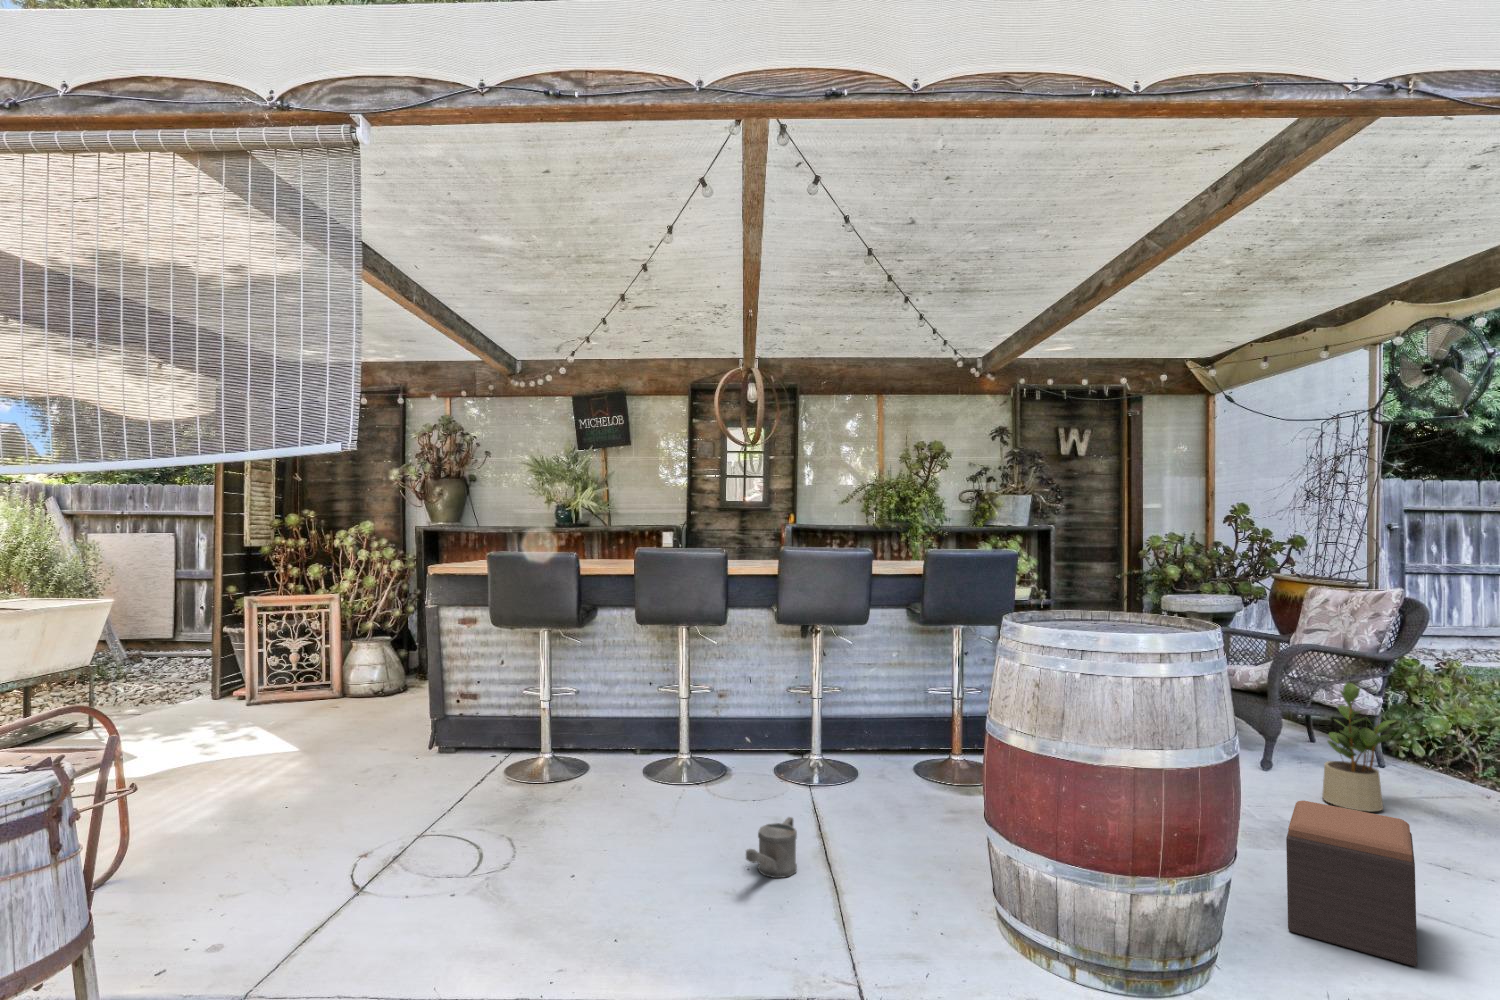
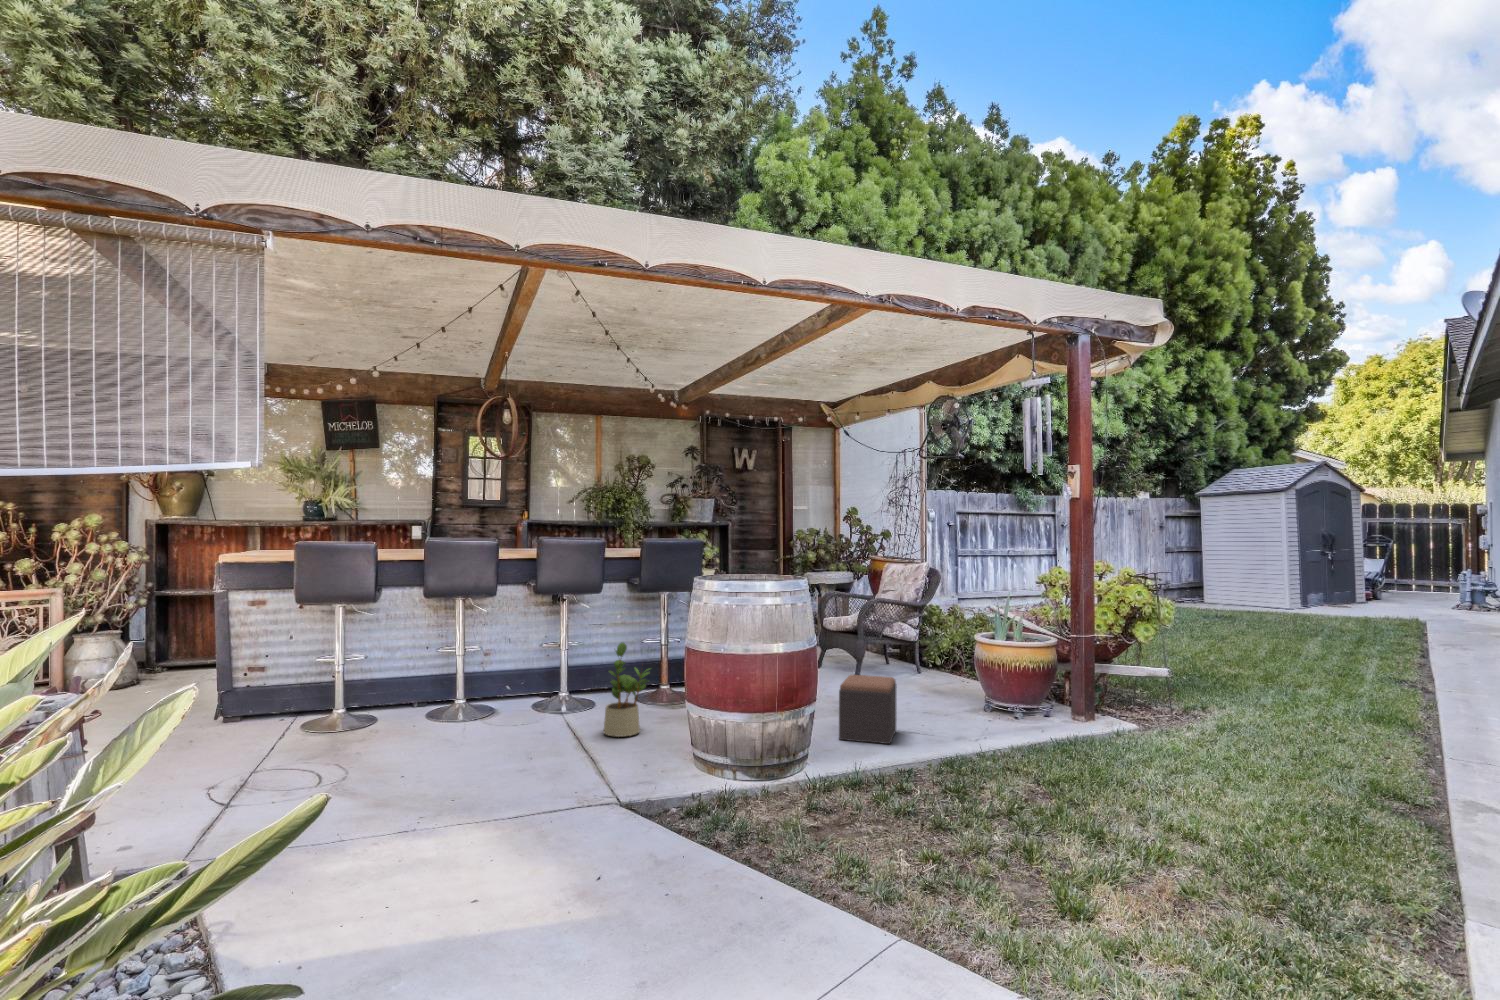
potted plant: present [1322,683,1395,812] -> present [603,643,649,737]
watering can: present [746,817,797,878] -> none [540,718,568,753]

